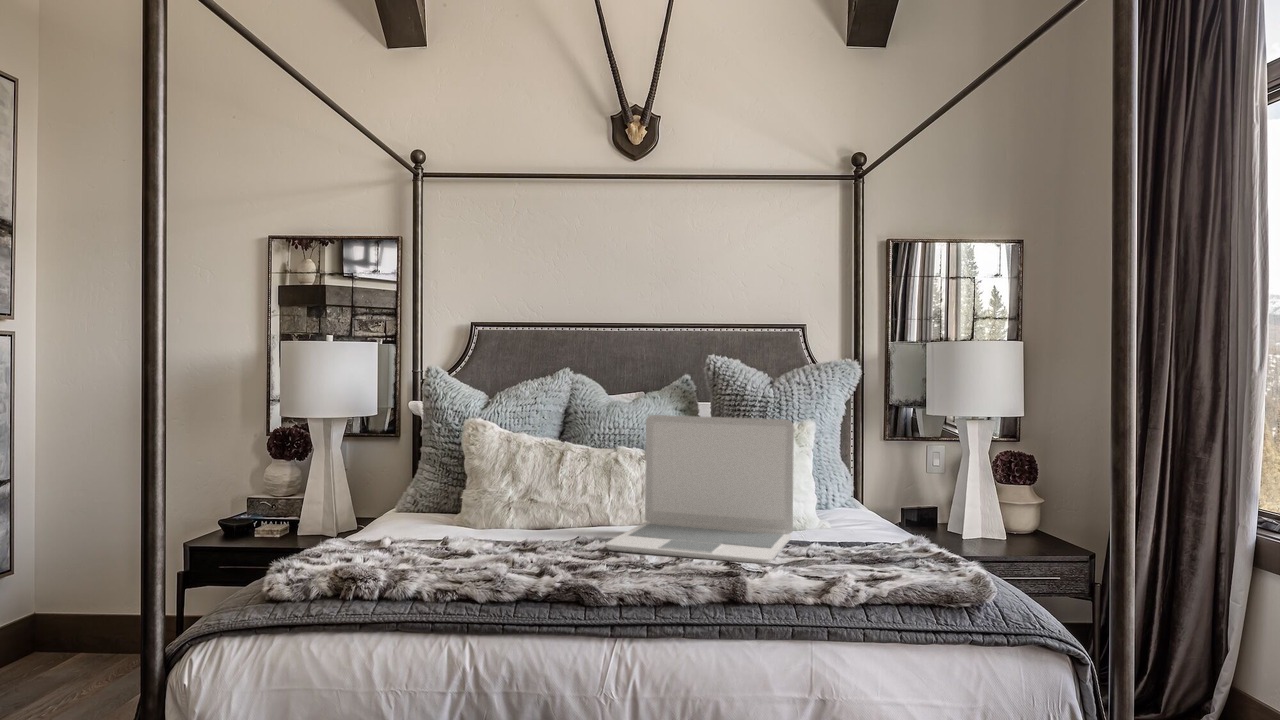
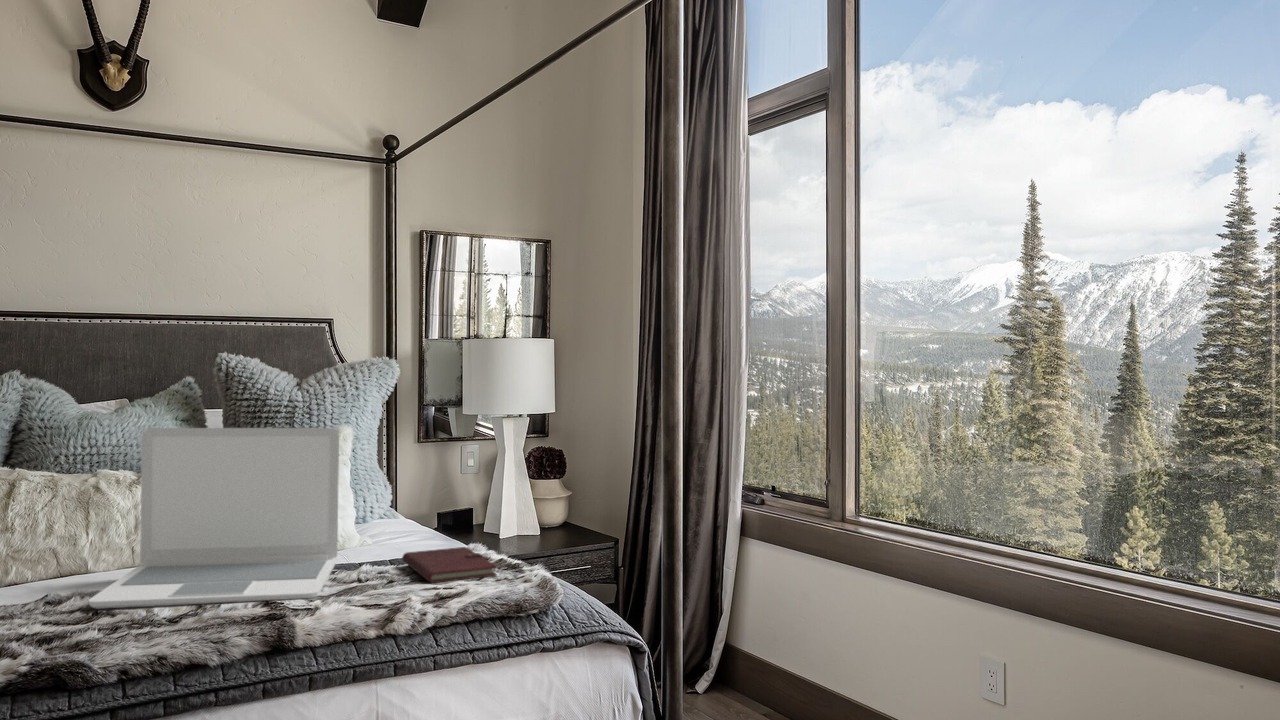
notebook: none [849,536,935,567] -> present [402,547,497,583]

